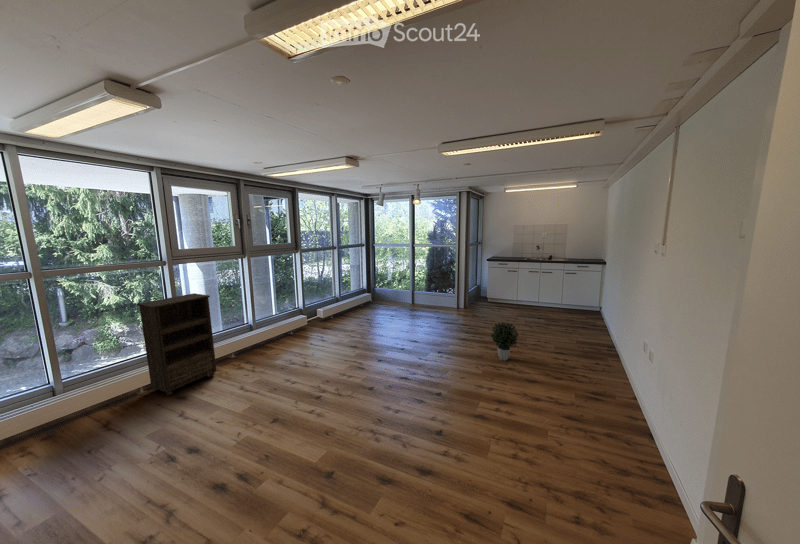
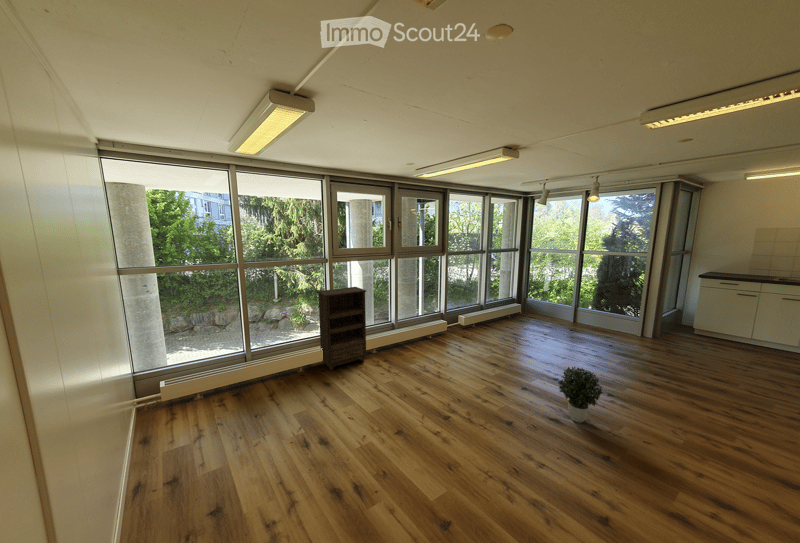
potted plant: present [492,322,518,361] -> present [558,367,603,423]

